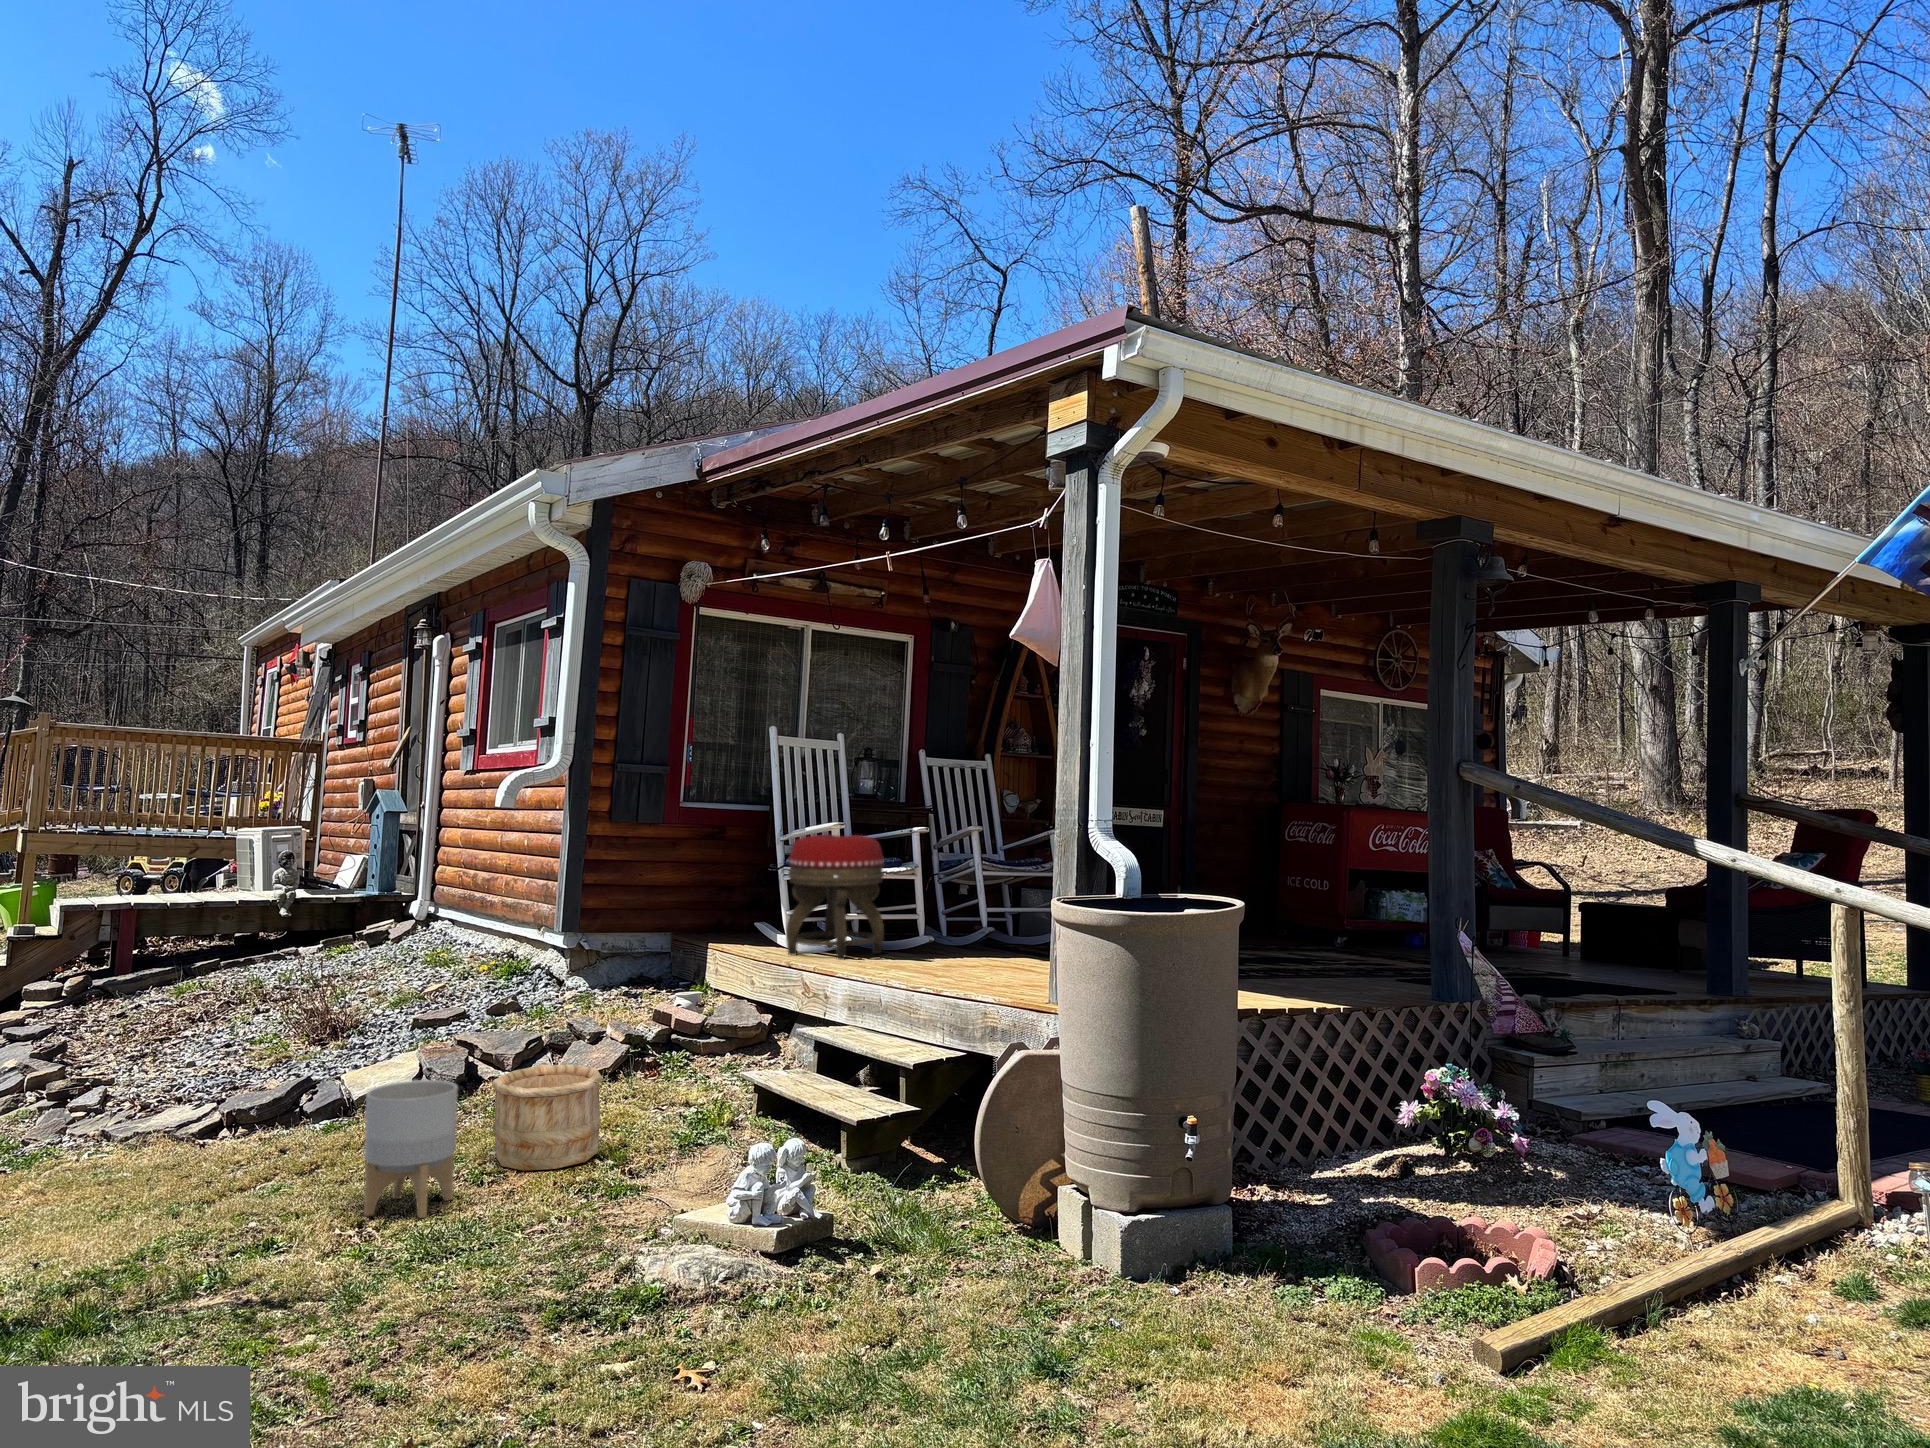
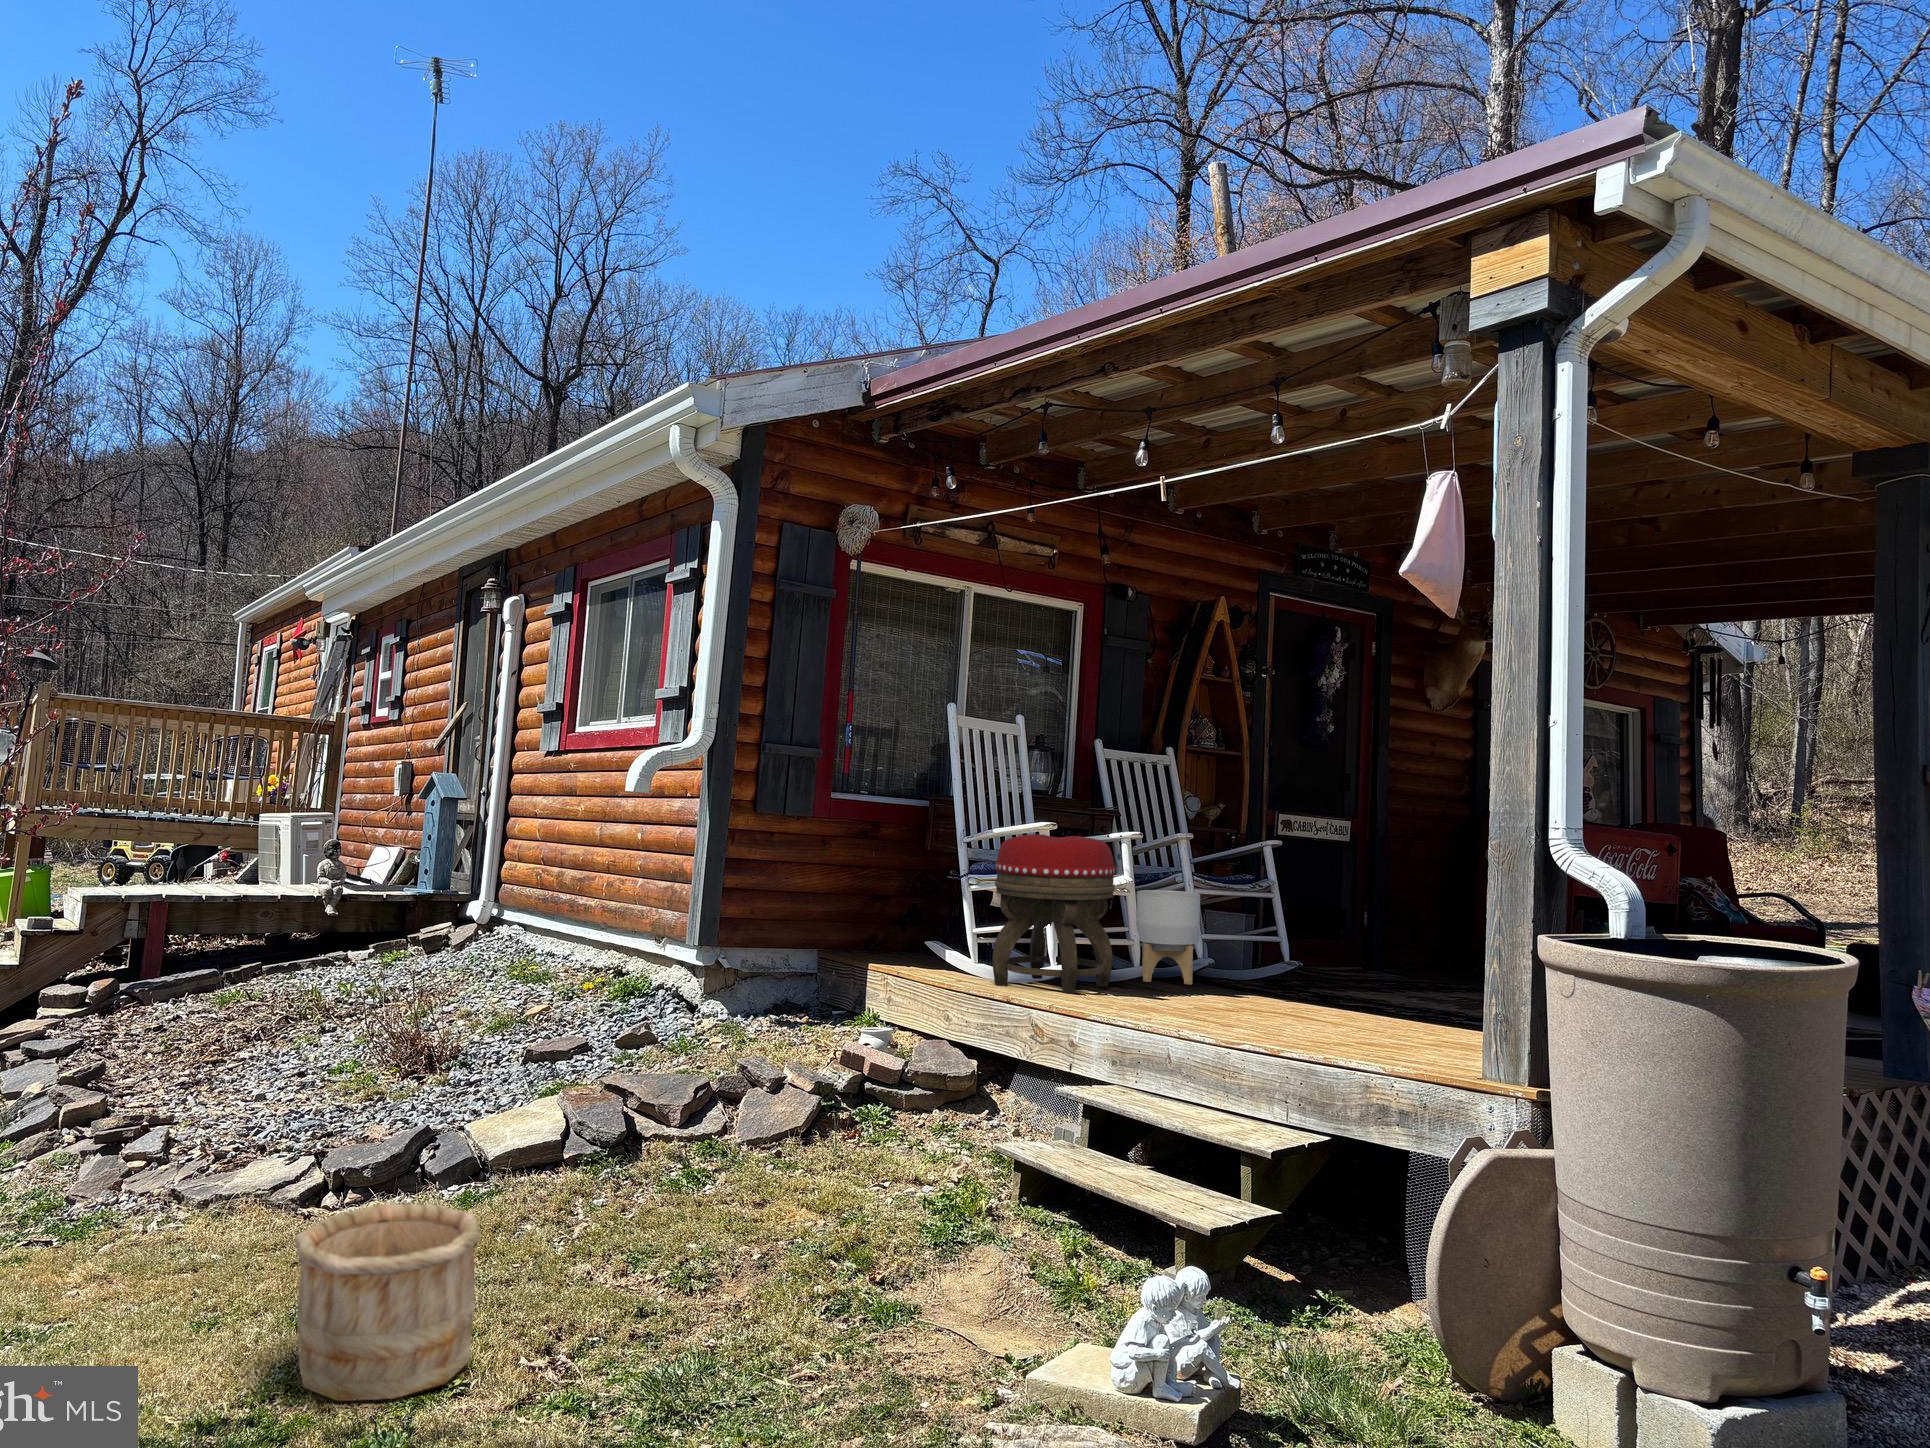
wooden bucket: present [492,1064,603,1171] -> present [295,1204,481,1401]
planter: present [364,1080,458,1218] -> present [1136,890,1200,984]

